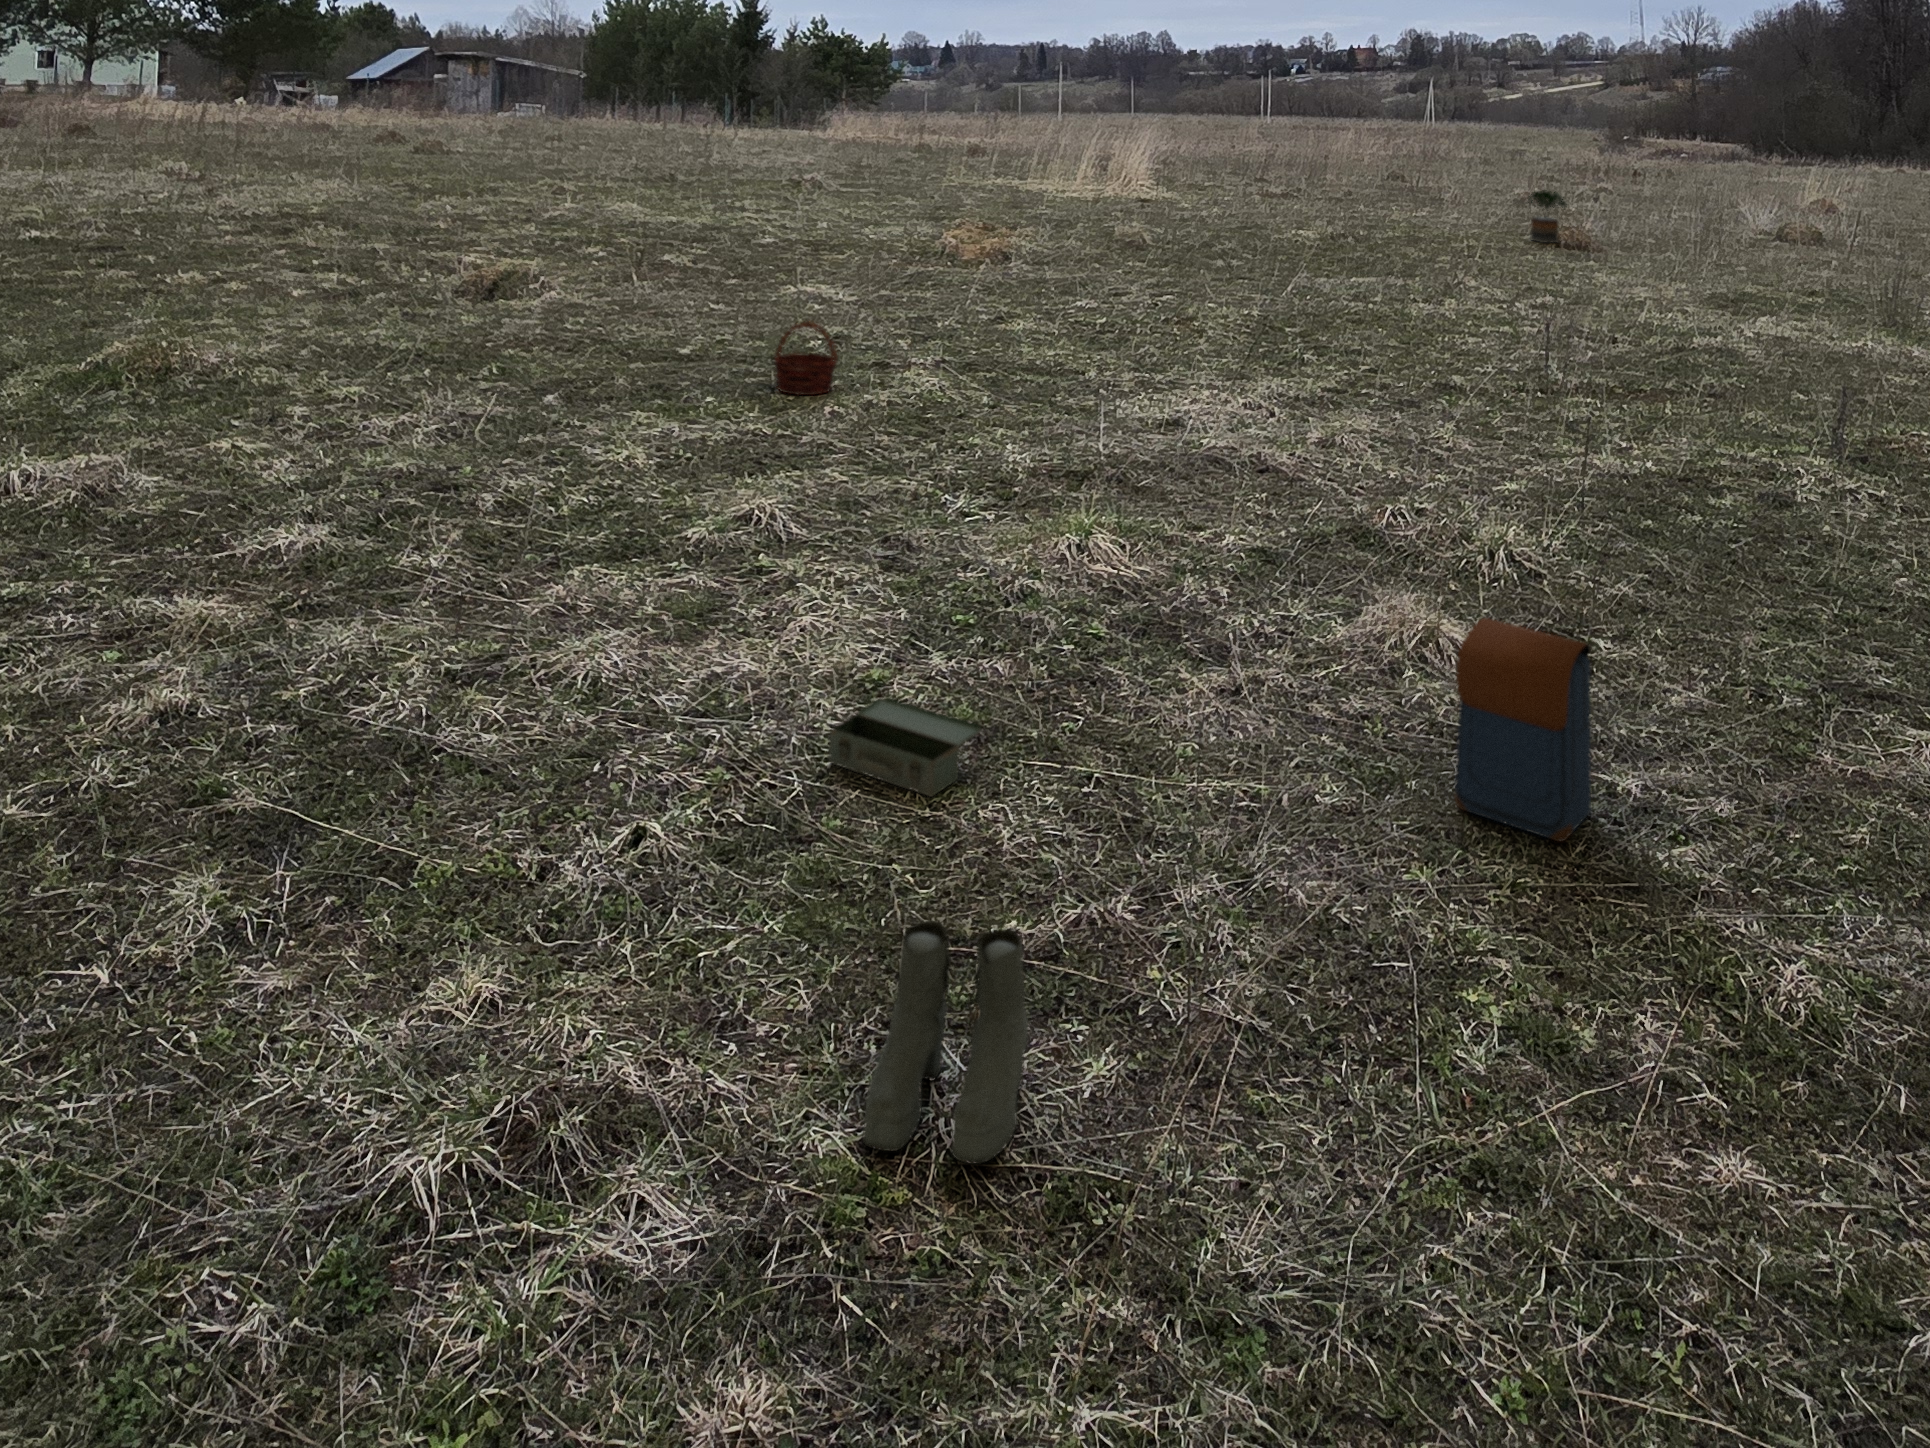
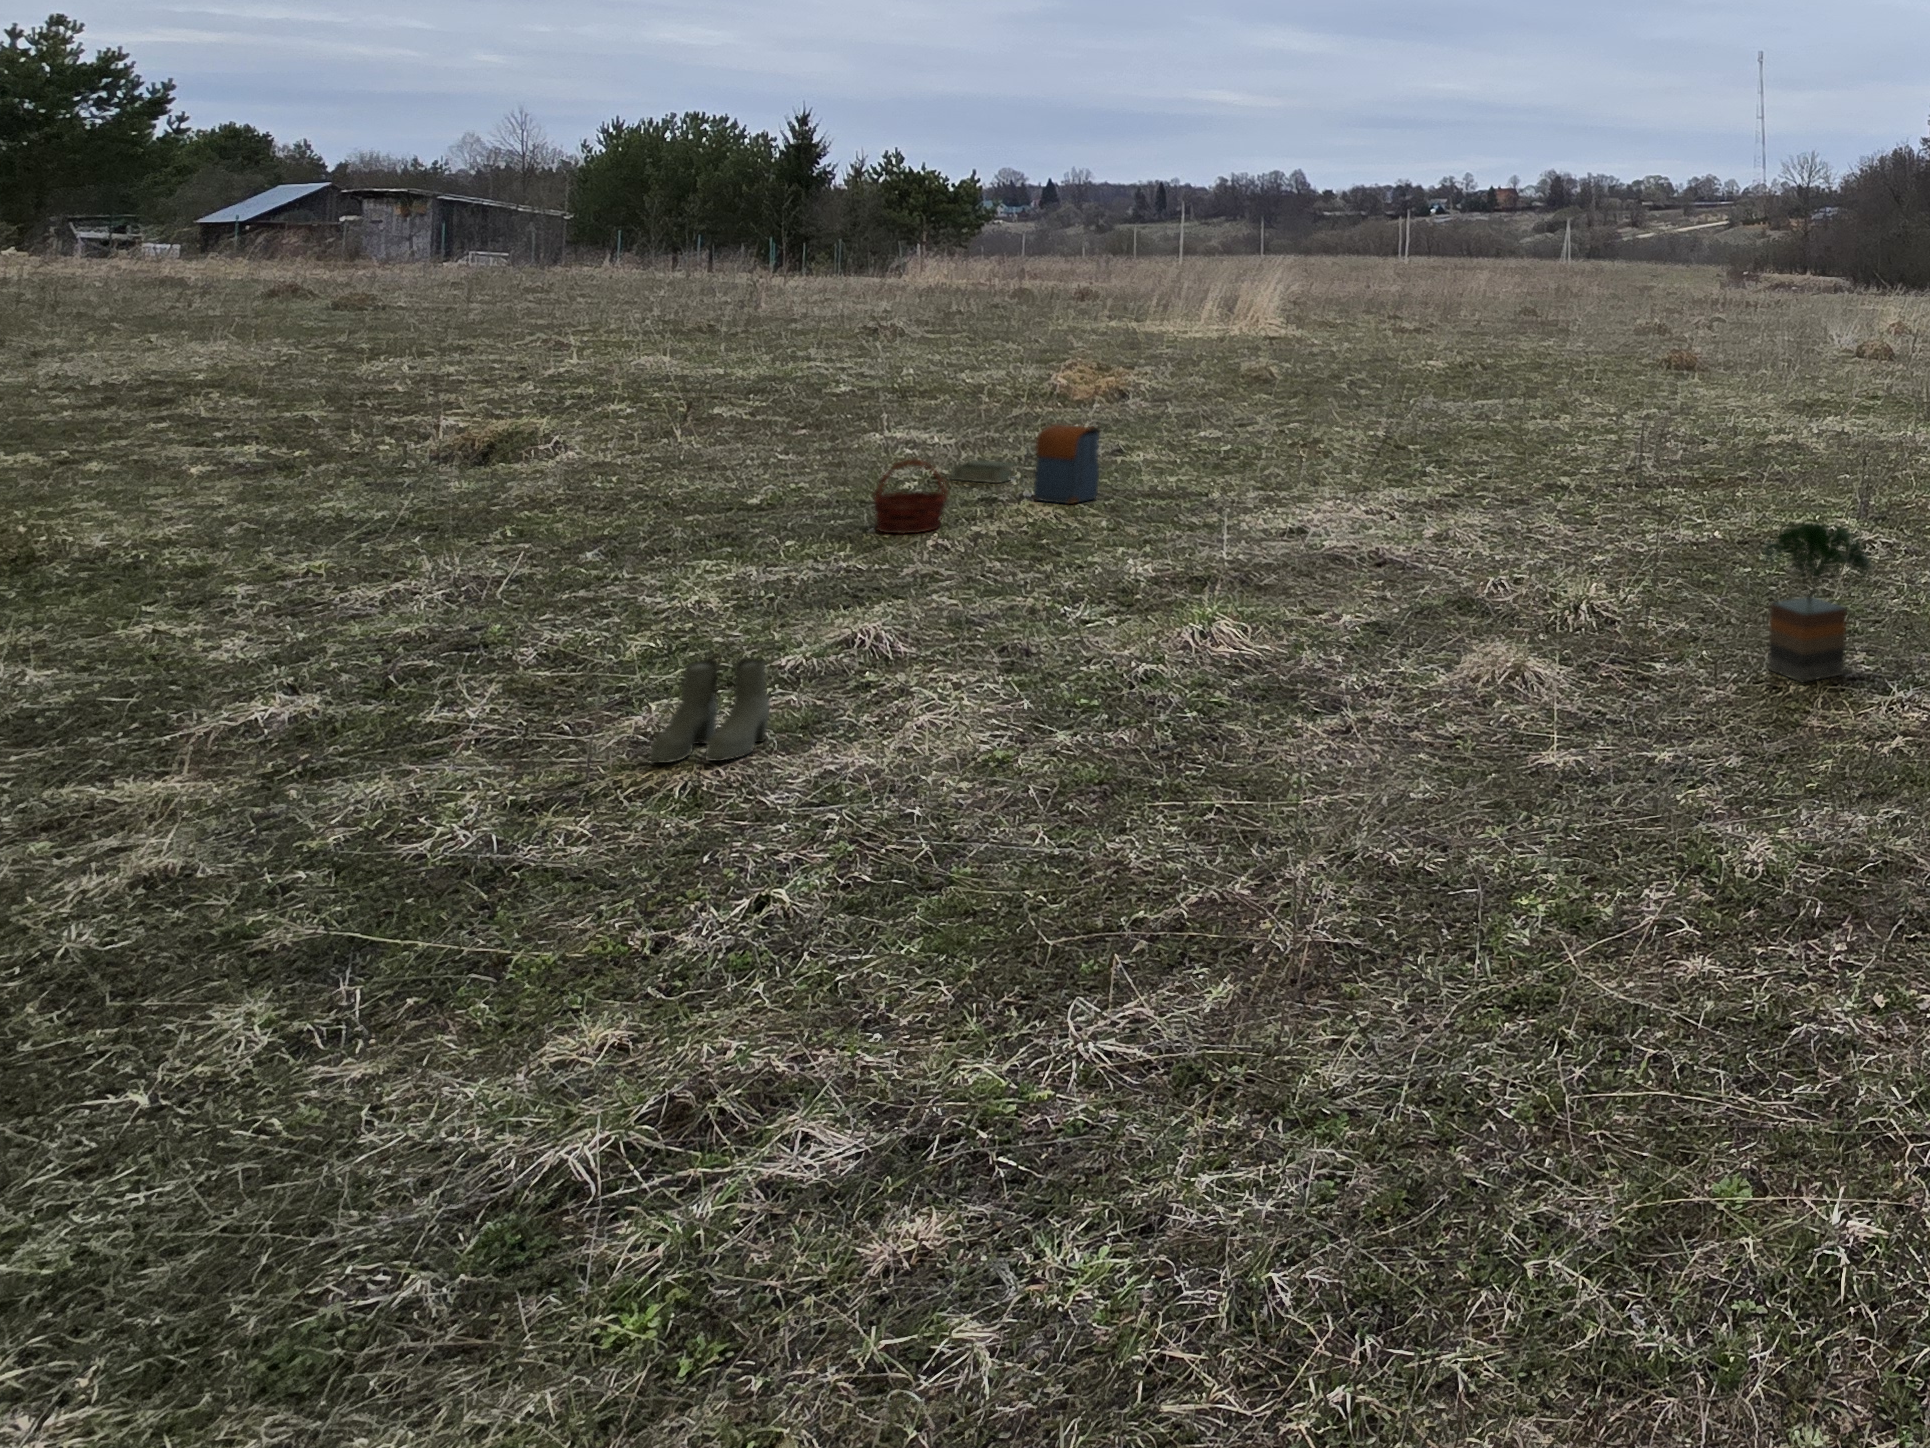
potted tree: present [1528,190,1567,243] -> present [1762,522,1870,682]
backpack: present [1455,618,1591,842] -> present [1033,424,1100,504]
toolbox: present [829,698,982,796] -> present [951,460,1019,483]
boots: present [863,921,1028,1164] -> present [648,659,770,763]

